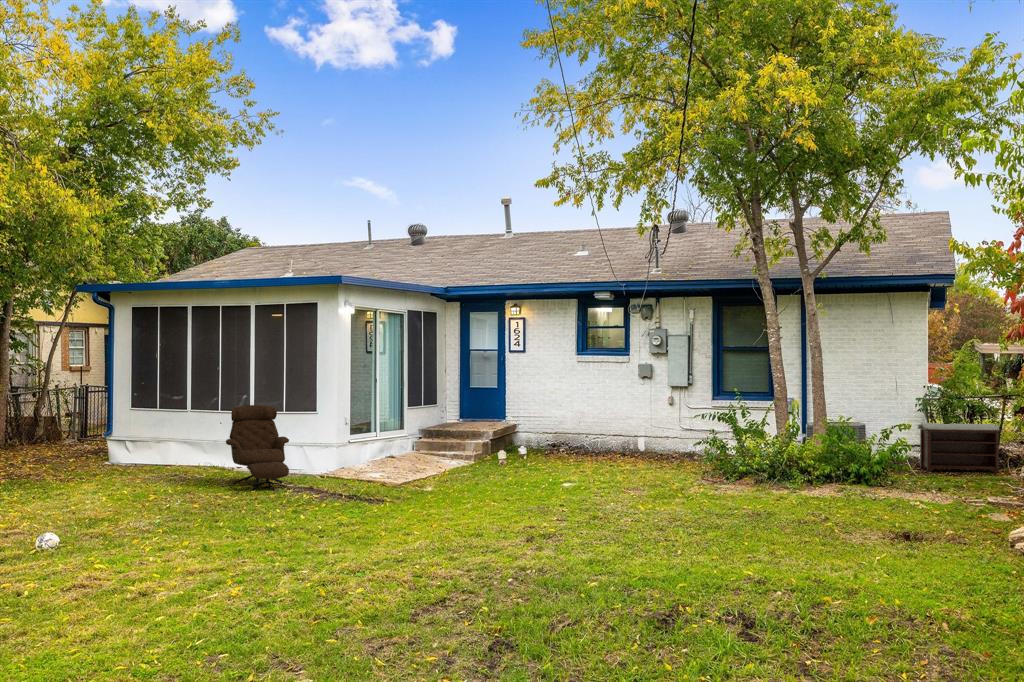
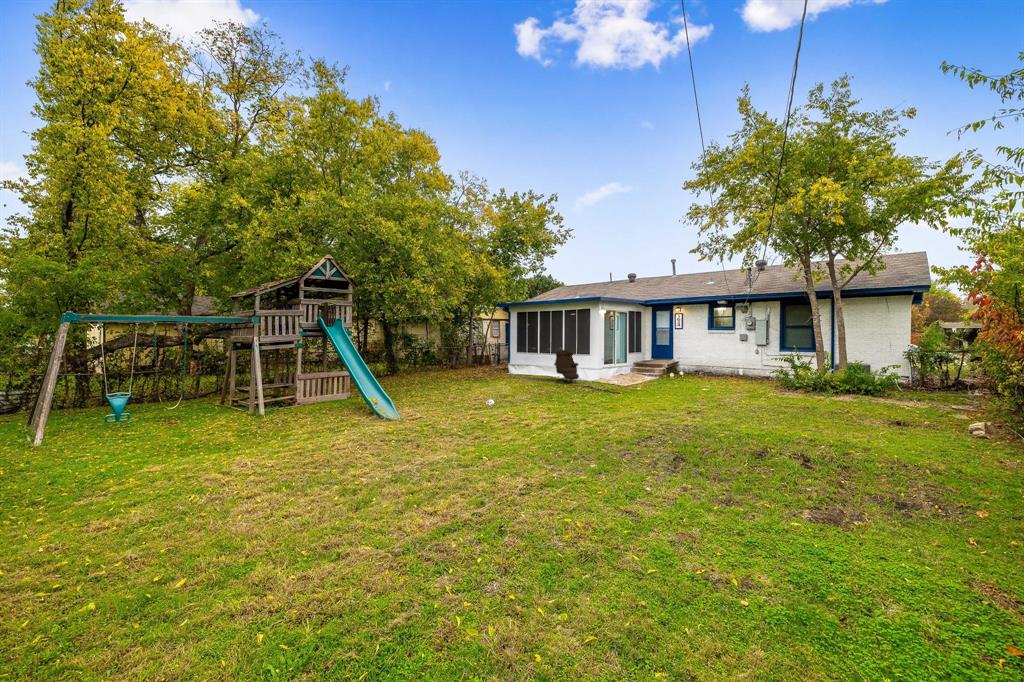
bench: present [918,423,1002,473] -> none [907,365,966,393]

